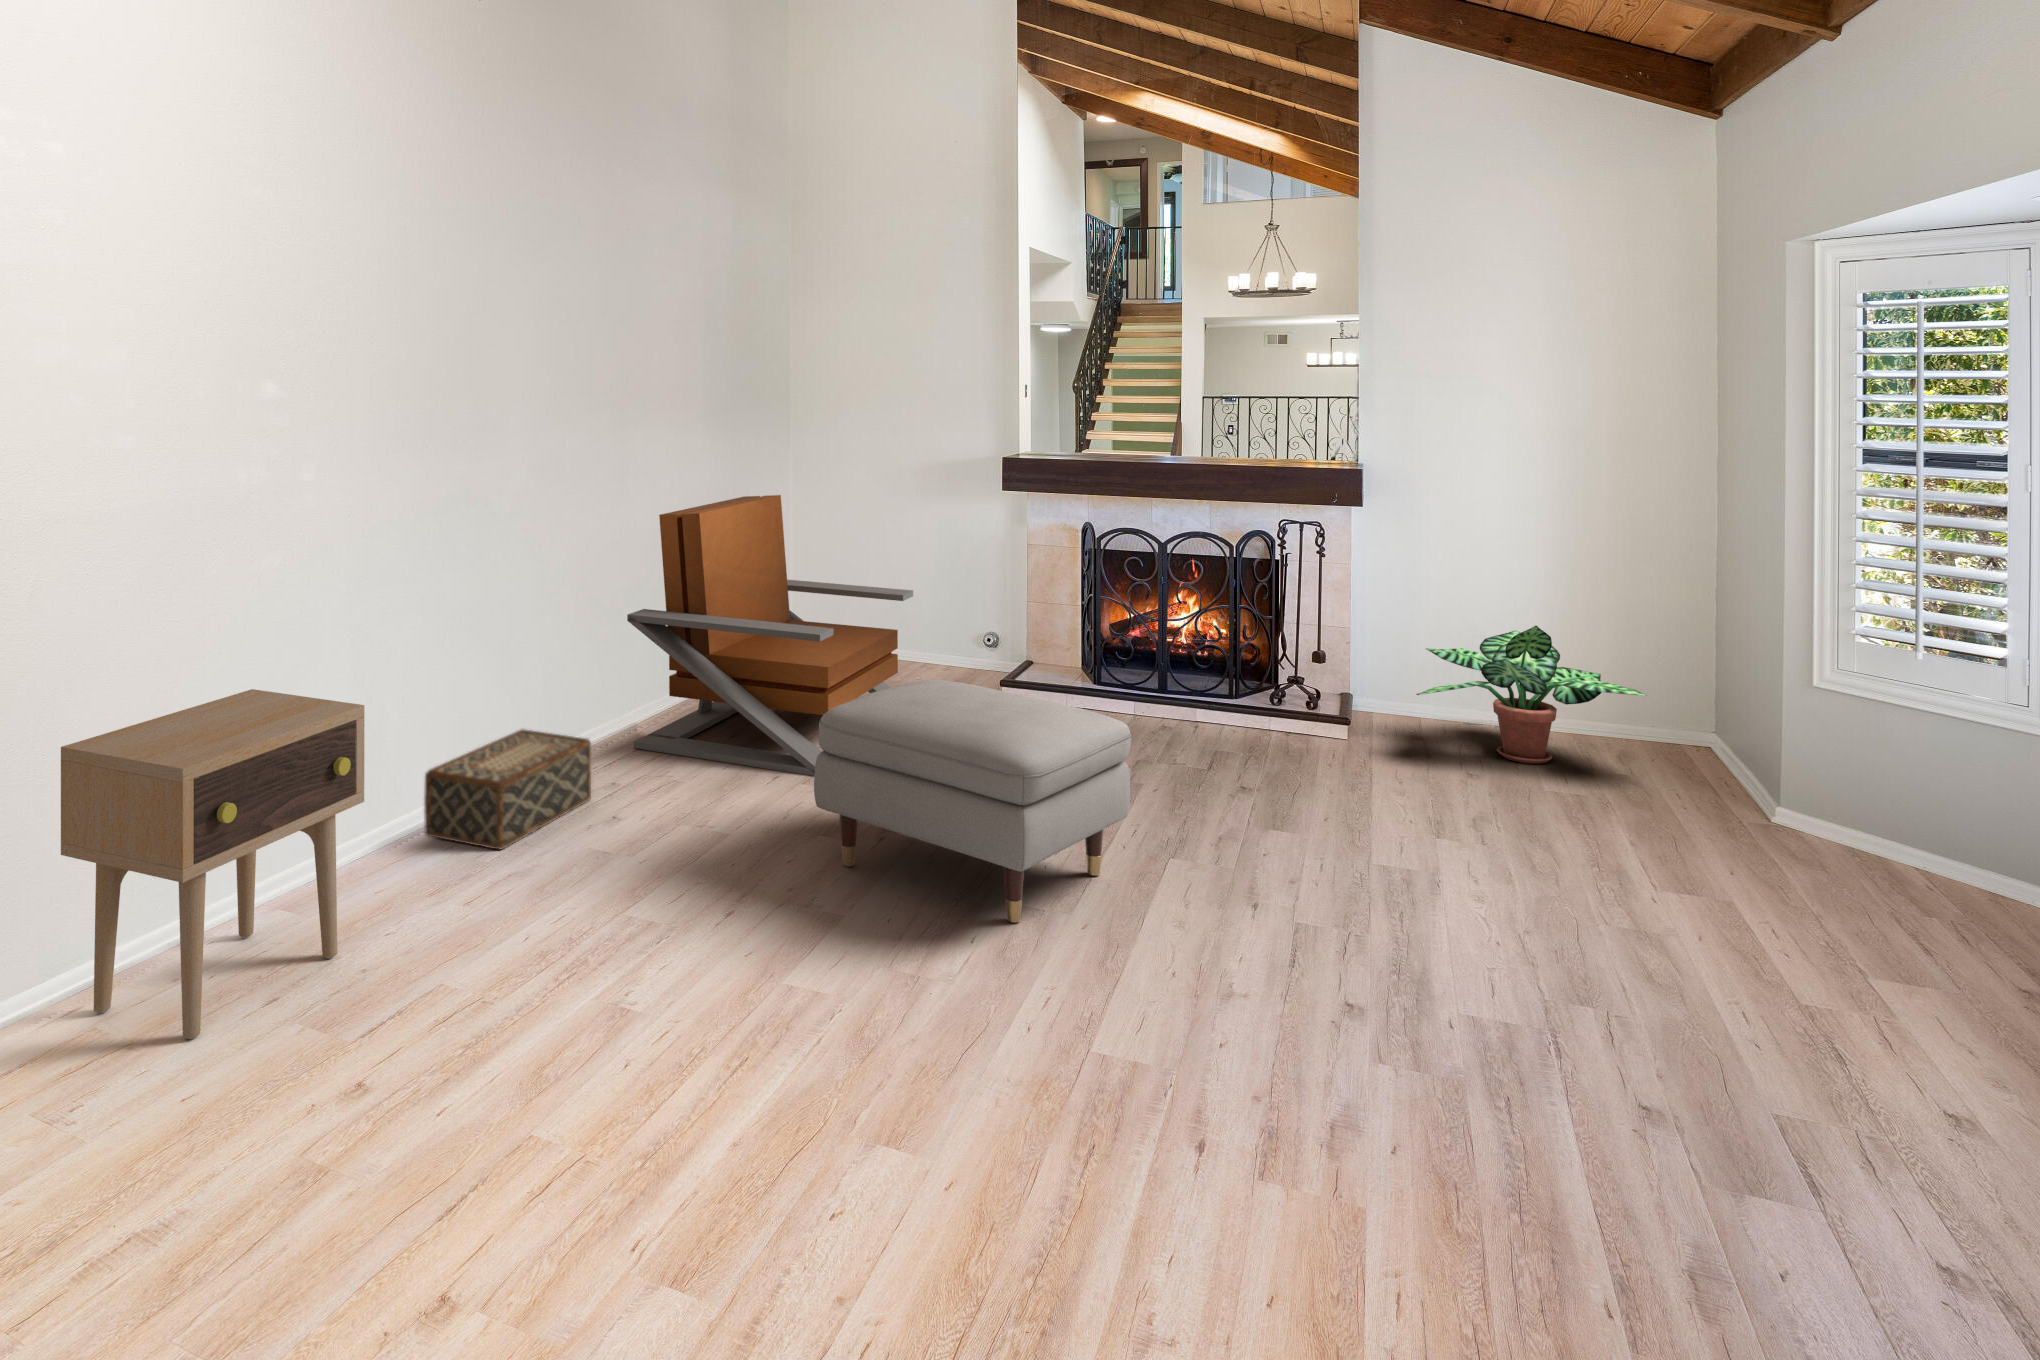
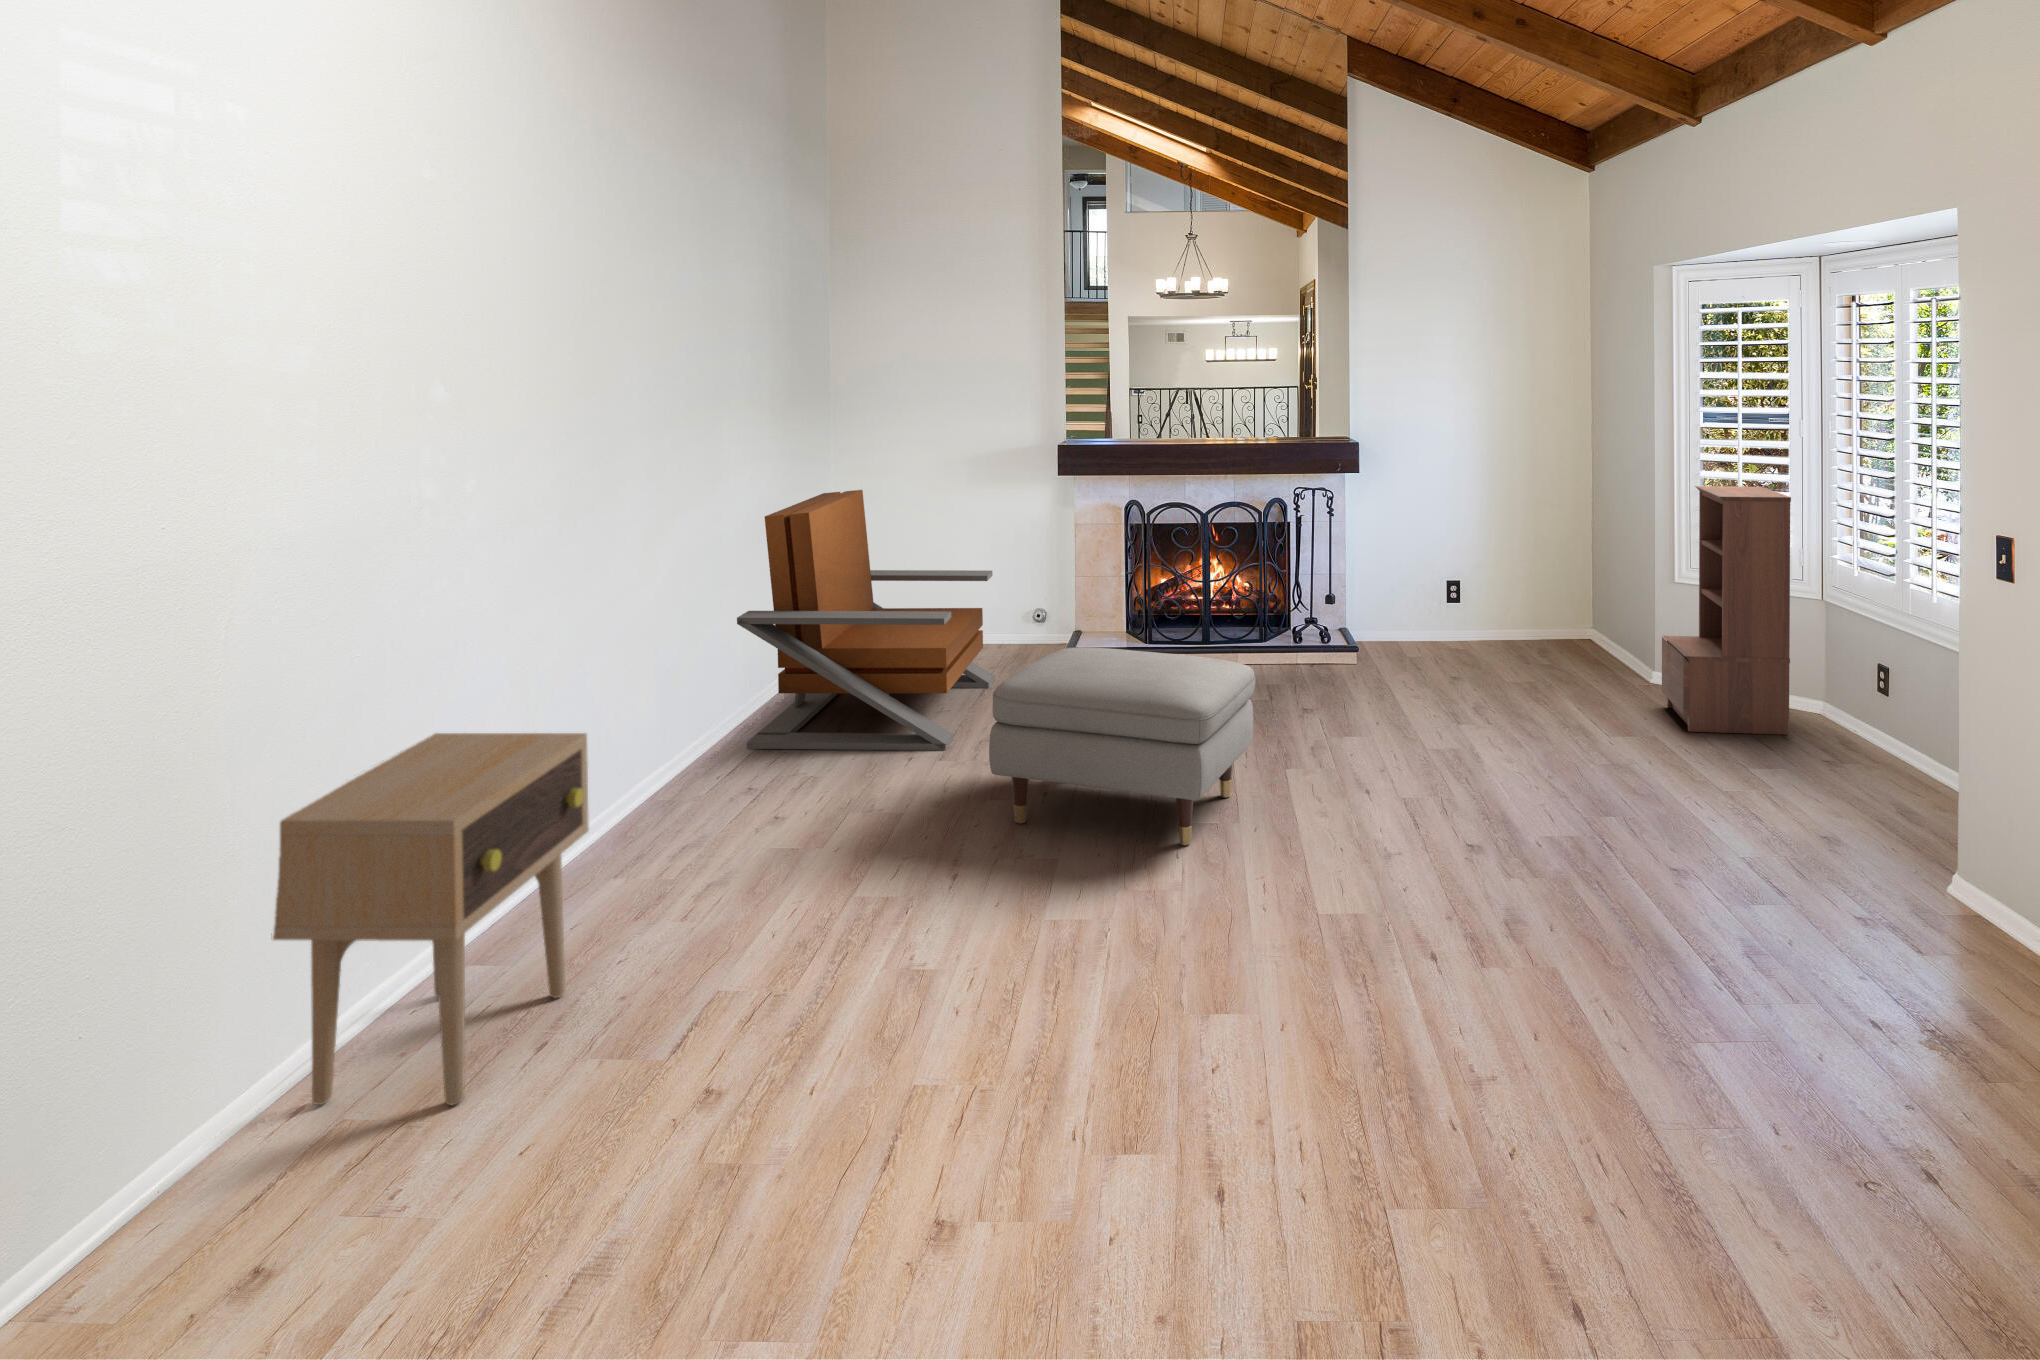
bookshelf: none [1777,549,1986,921] -> present [1662,486,1791,735]
potted plant: present [1417,626,1646,764] -> none [1406,557,1566,665]
woven basket: present [424,729,591,850] -> none [578,743,736,865]

